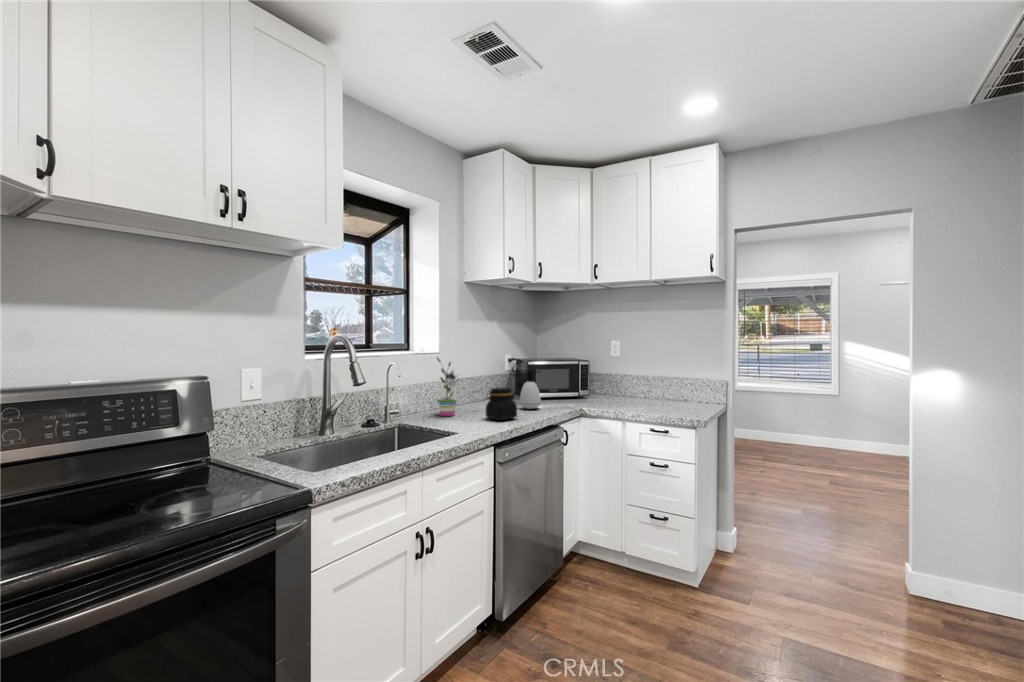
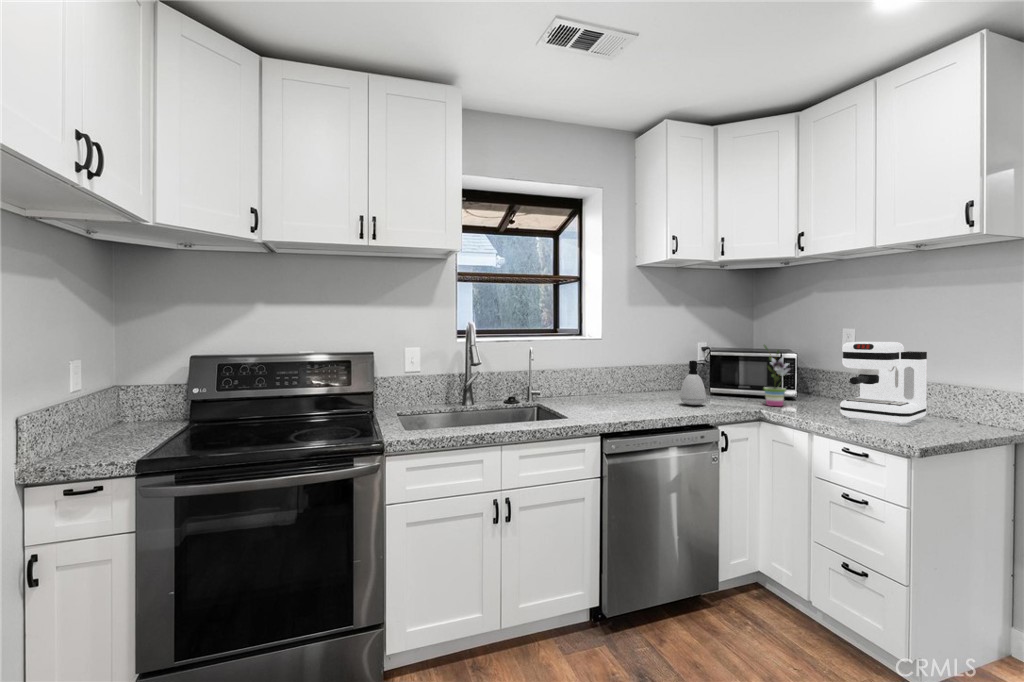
coffee maker: none [633,350,680,408] -> present [840,342,927,424]
potted plant: present [437,357,459,416] -> present [764,345,790,406]
jar: present [486,388,517,420] -> none [619,378,656,412]

